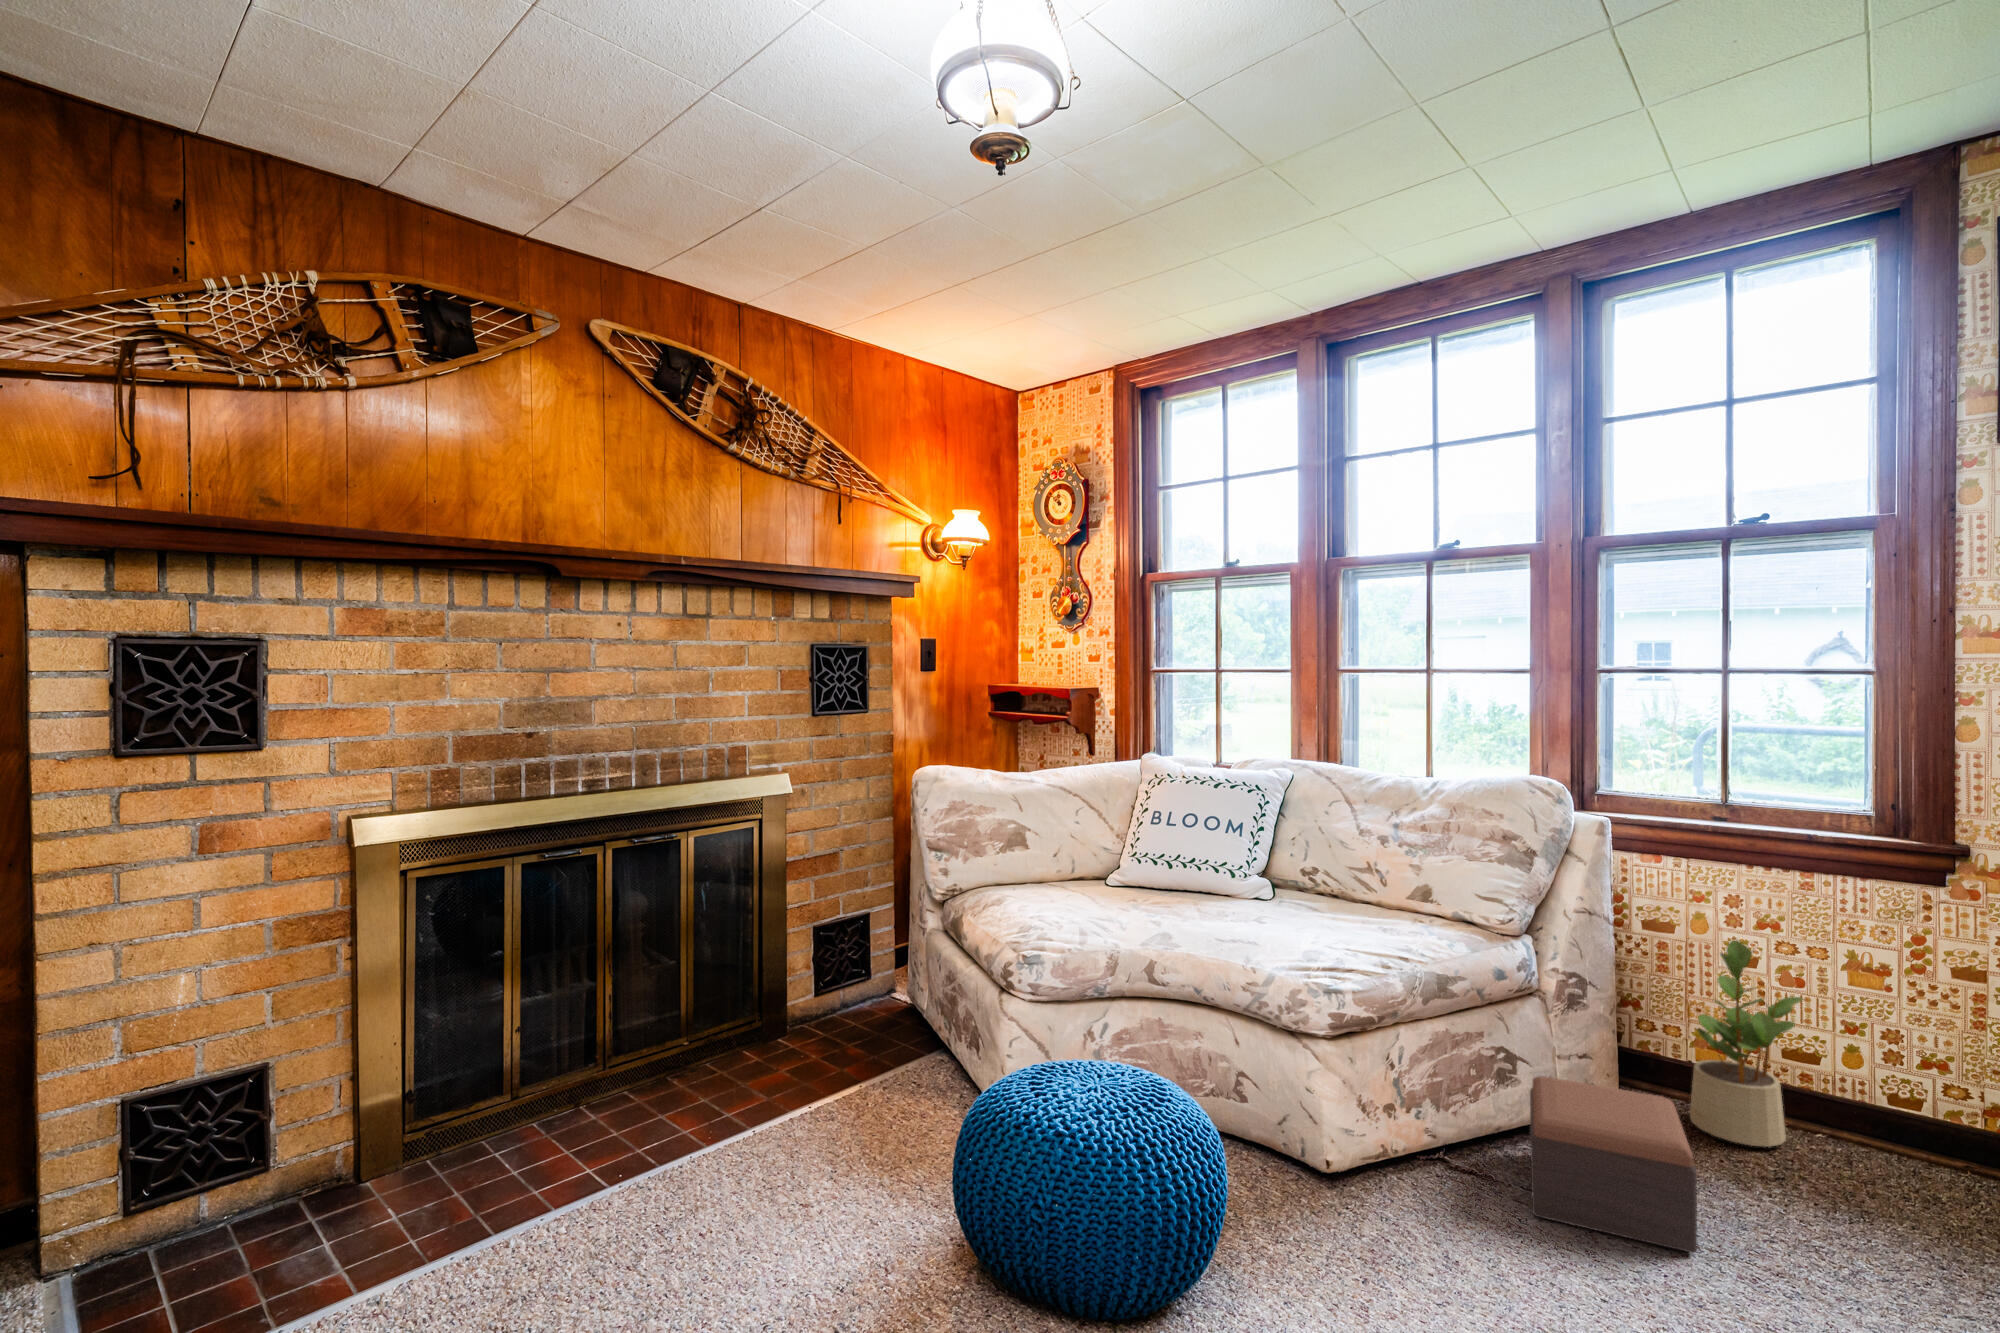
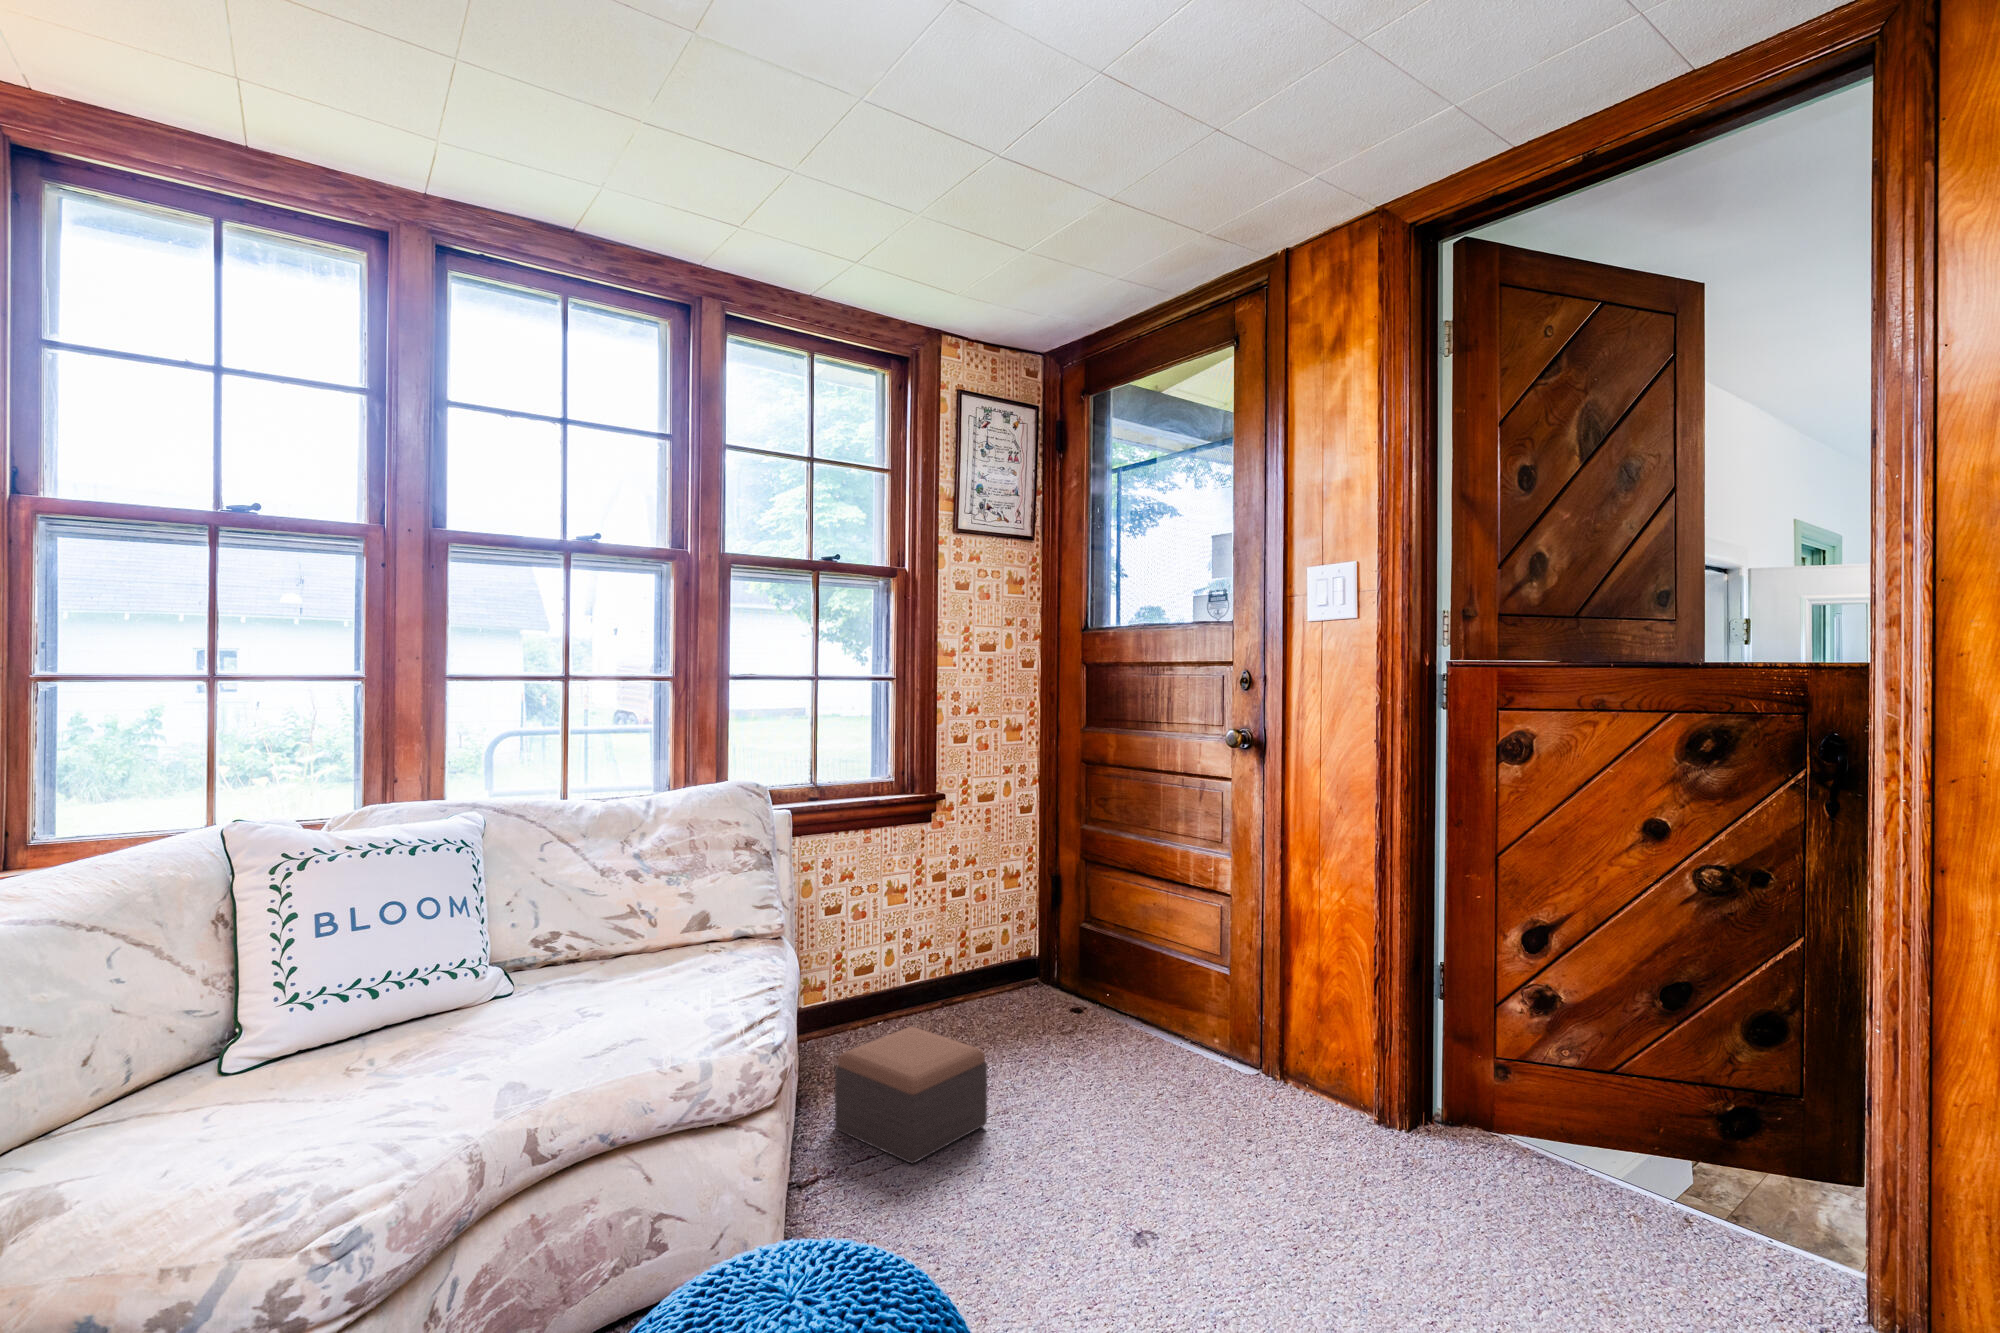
potted plant: present [1690,940,1802,1147] -> none [831,892,906,1052]

